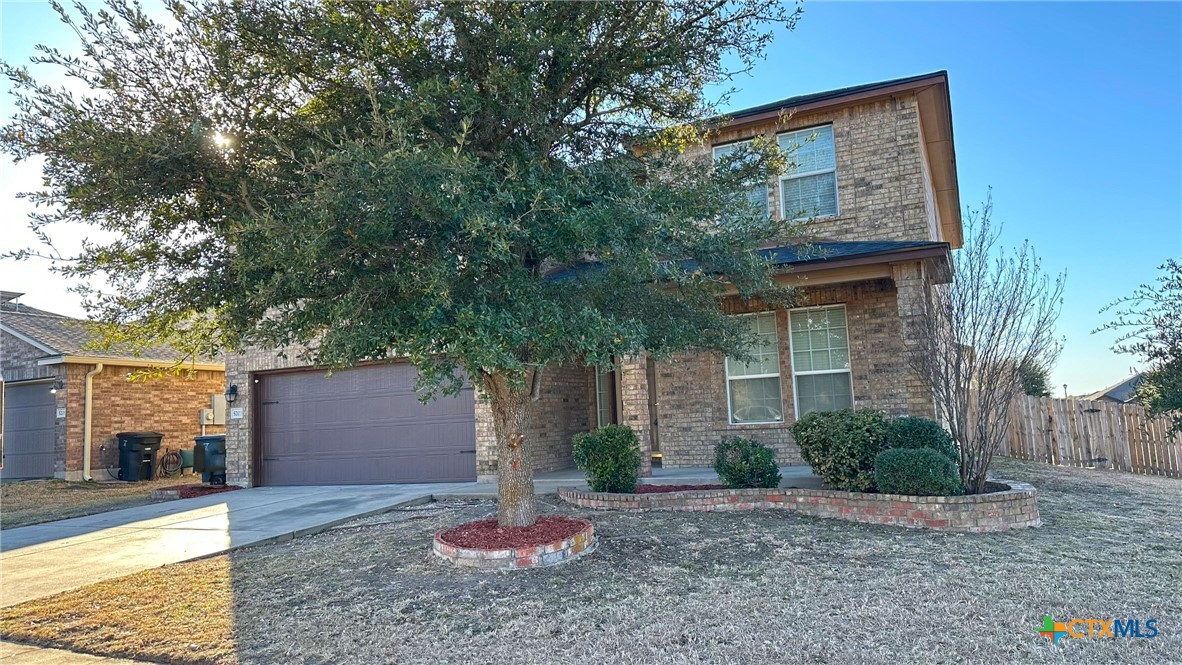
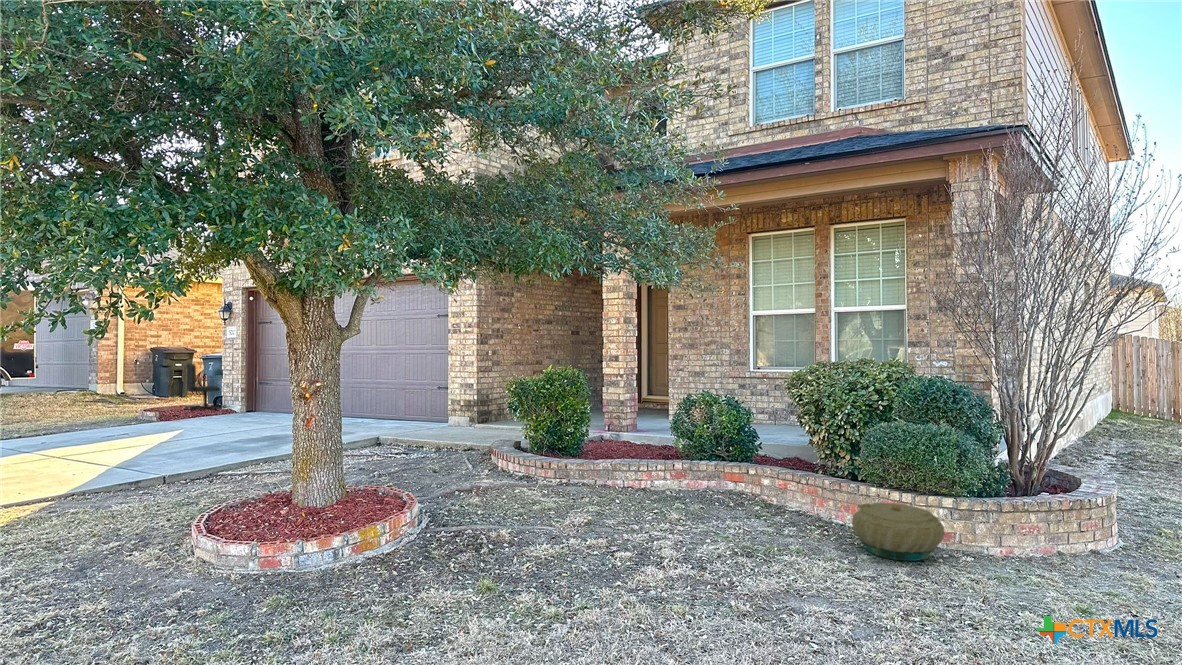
basket: none [884,502,946,538] -> present [852,503,944,561]

